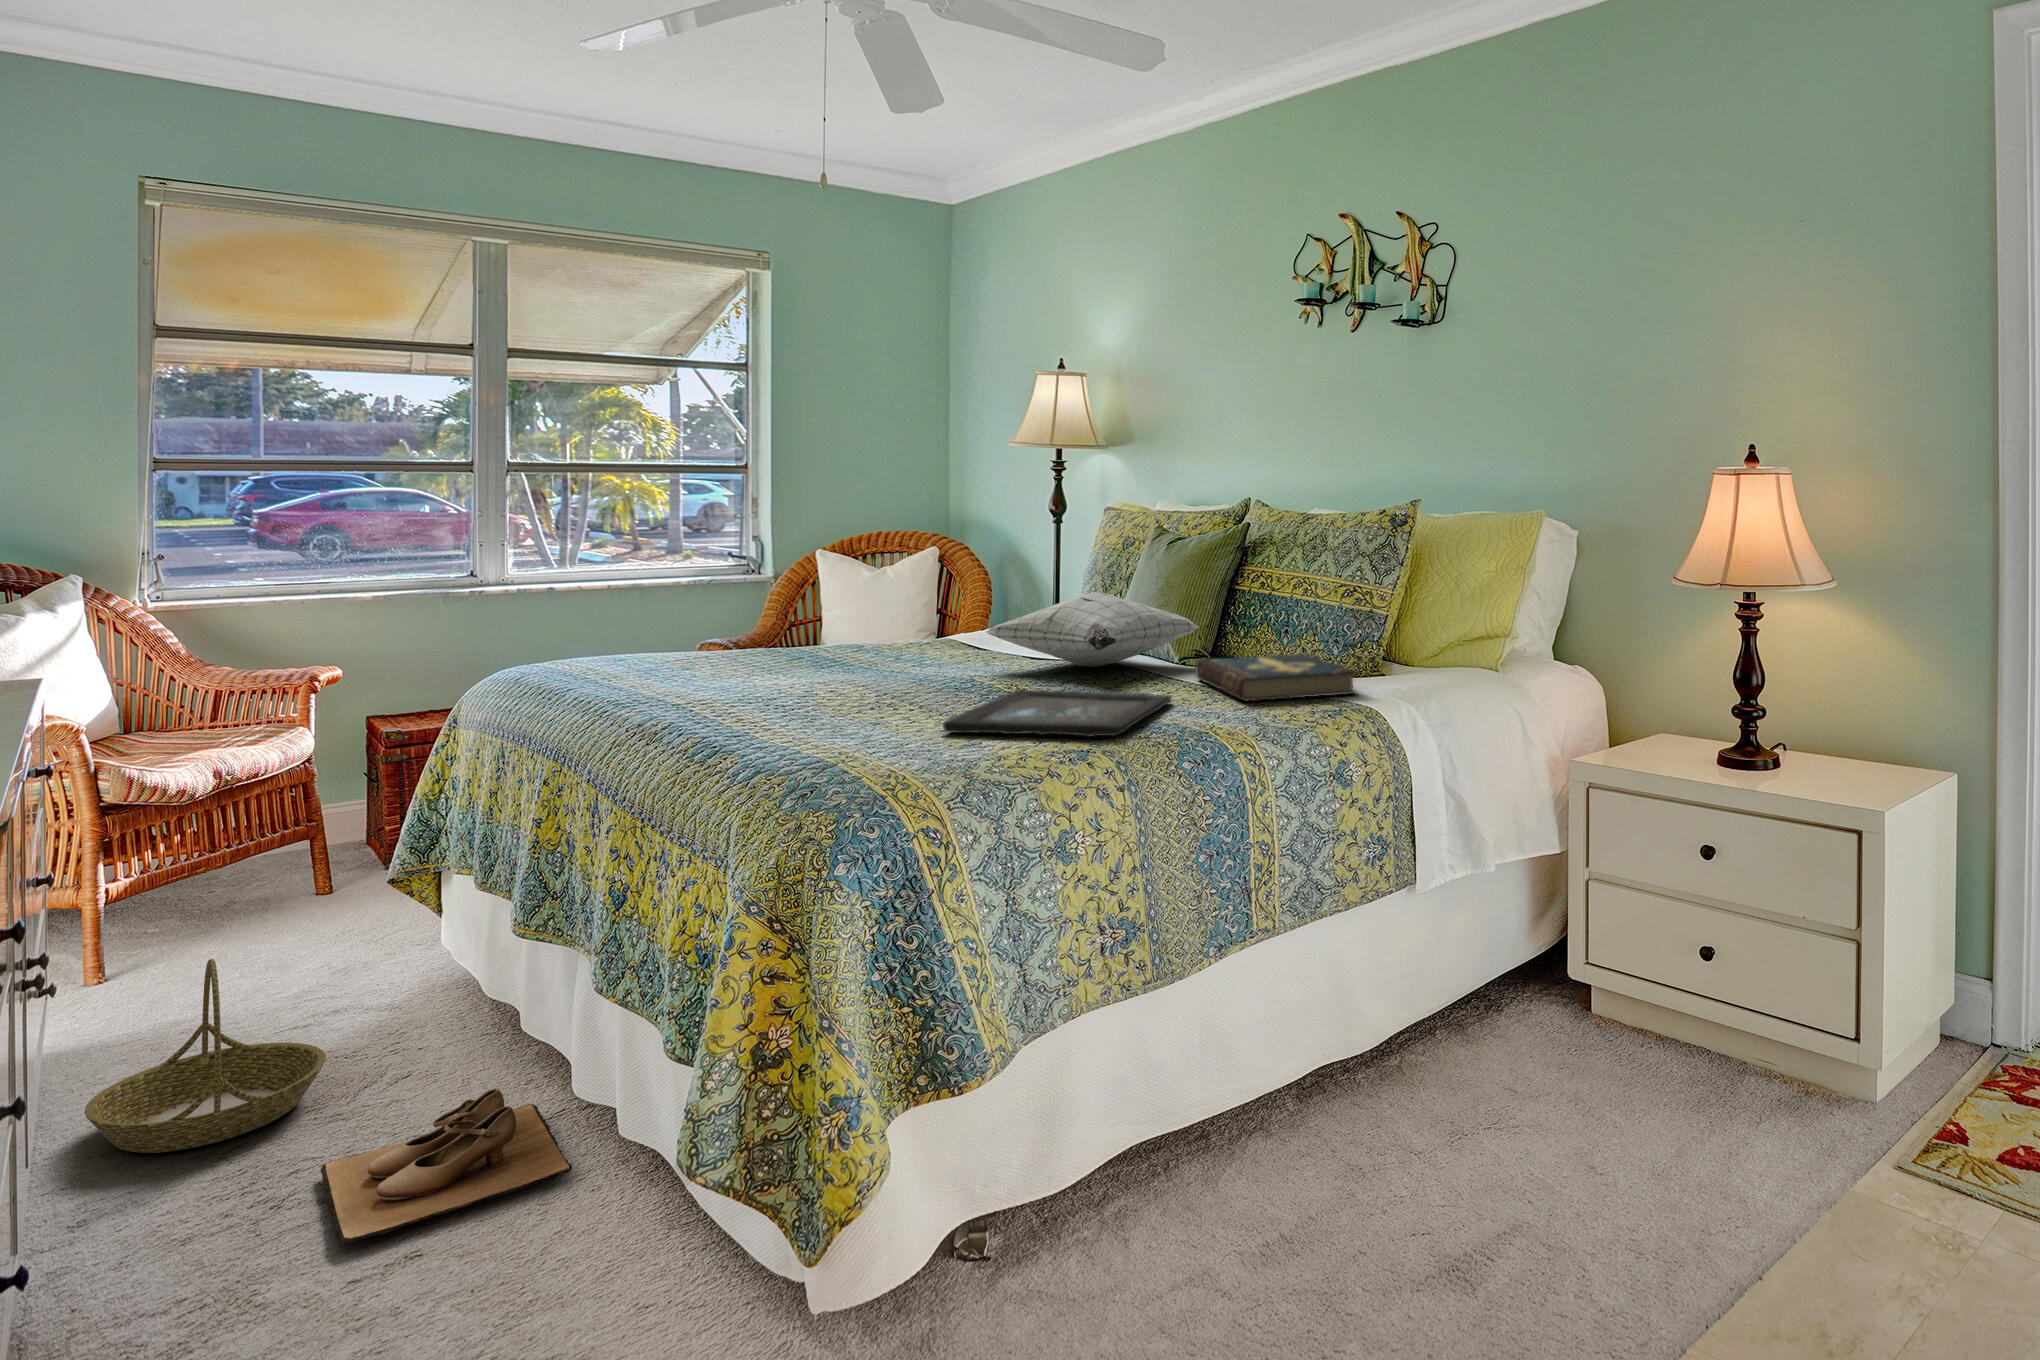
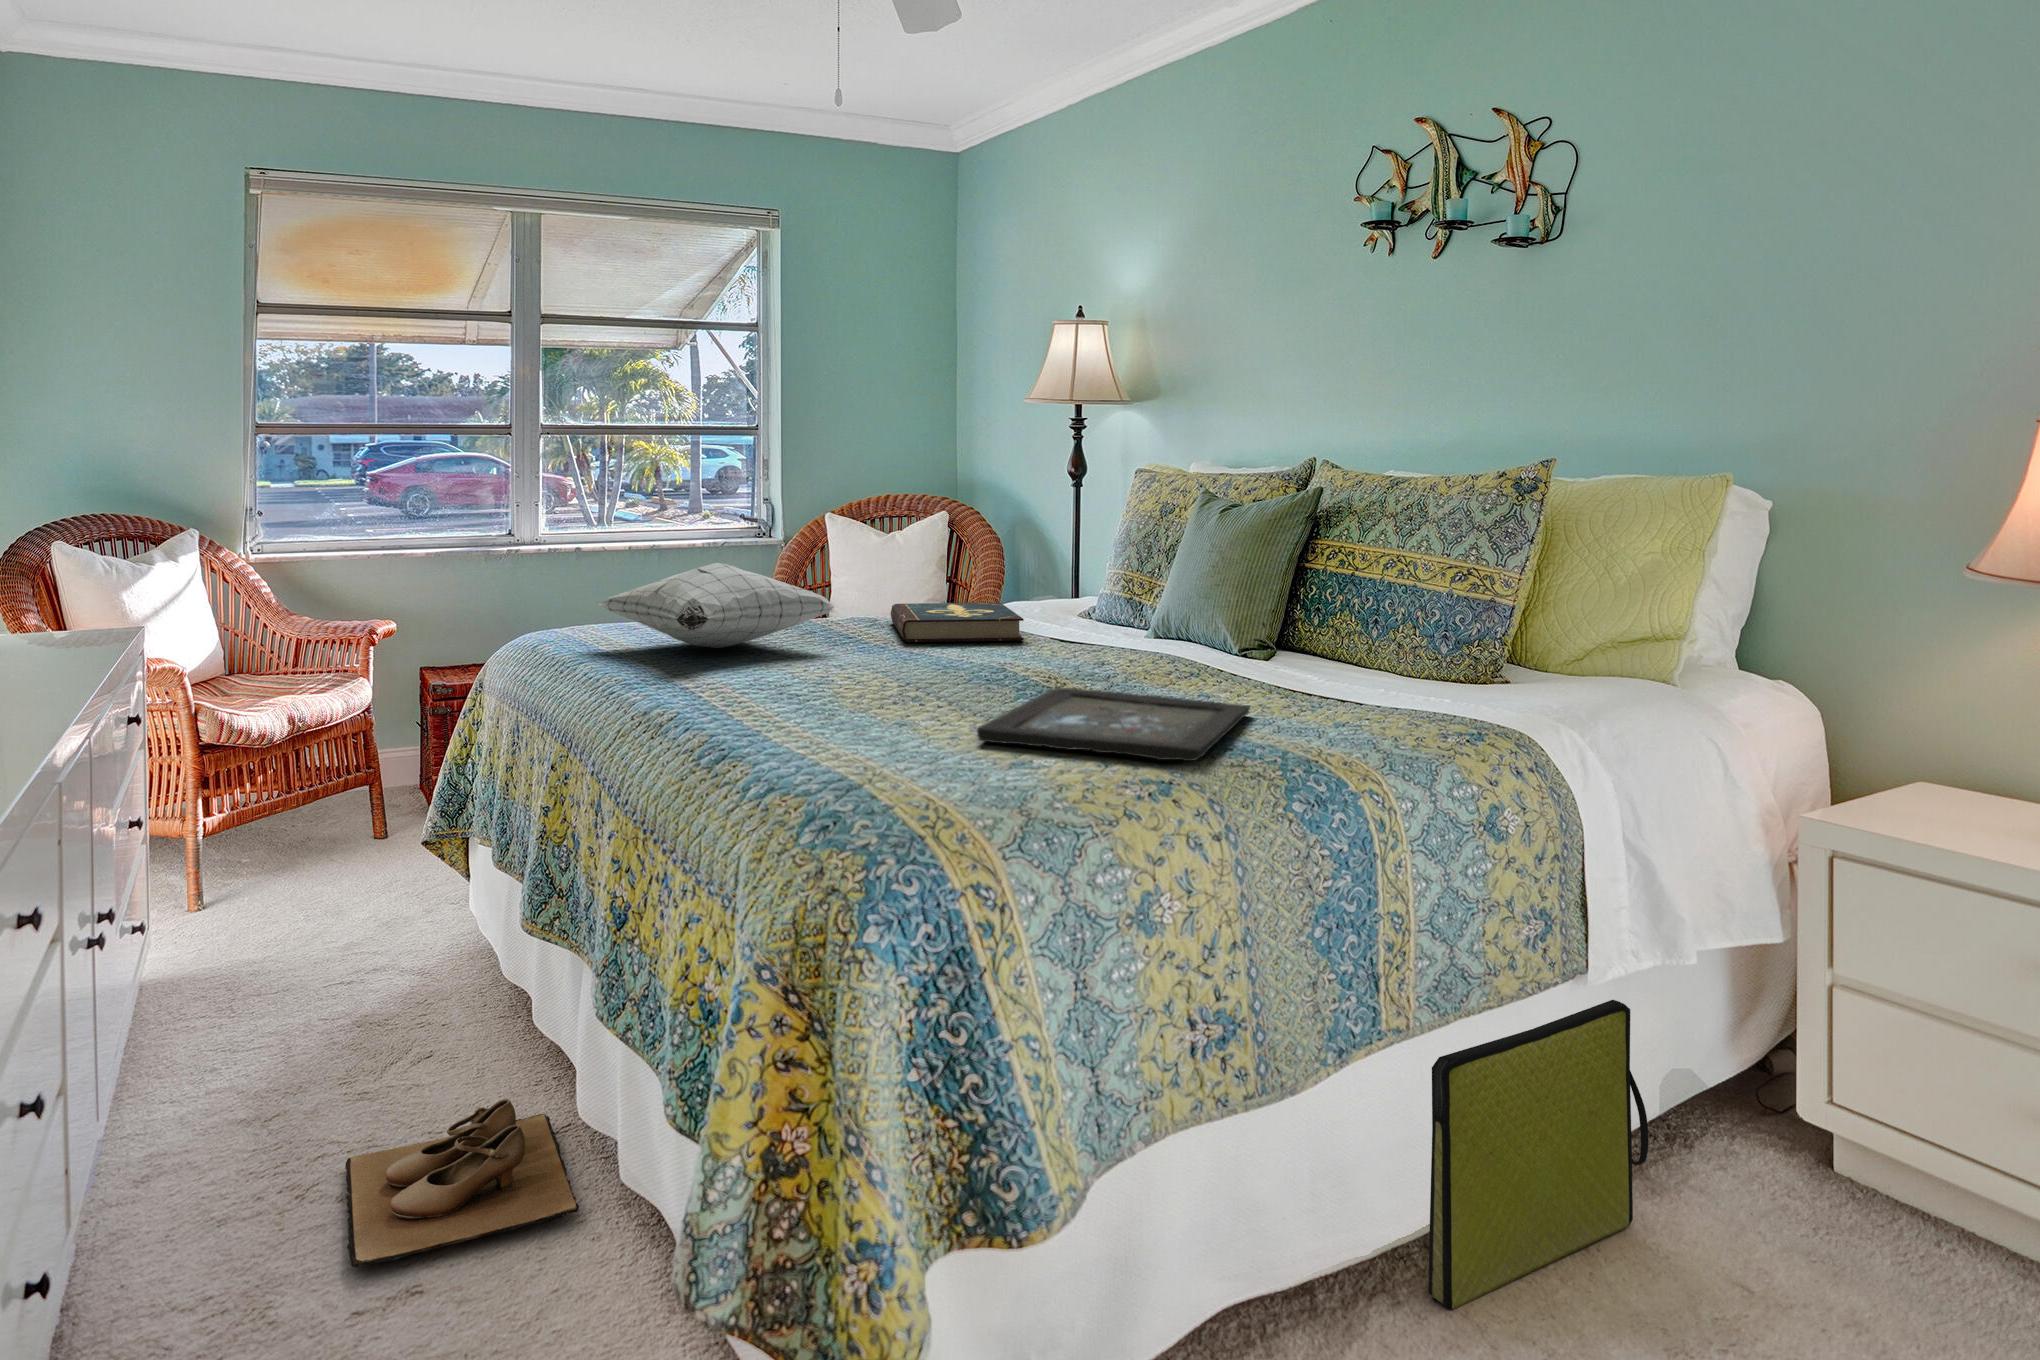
pillow: present [986,592,1198,667] -> present [599,563,835,648]
book: present [1195,654,1357,701] -> present [891,603,1024,642]
bag: none [1287,896,1452,1129] -> present [1429,1000,1648,1310]
basket: present [85,959,326,1153] -> none [156,919,362,1114]

